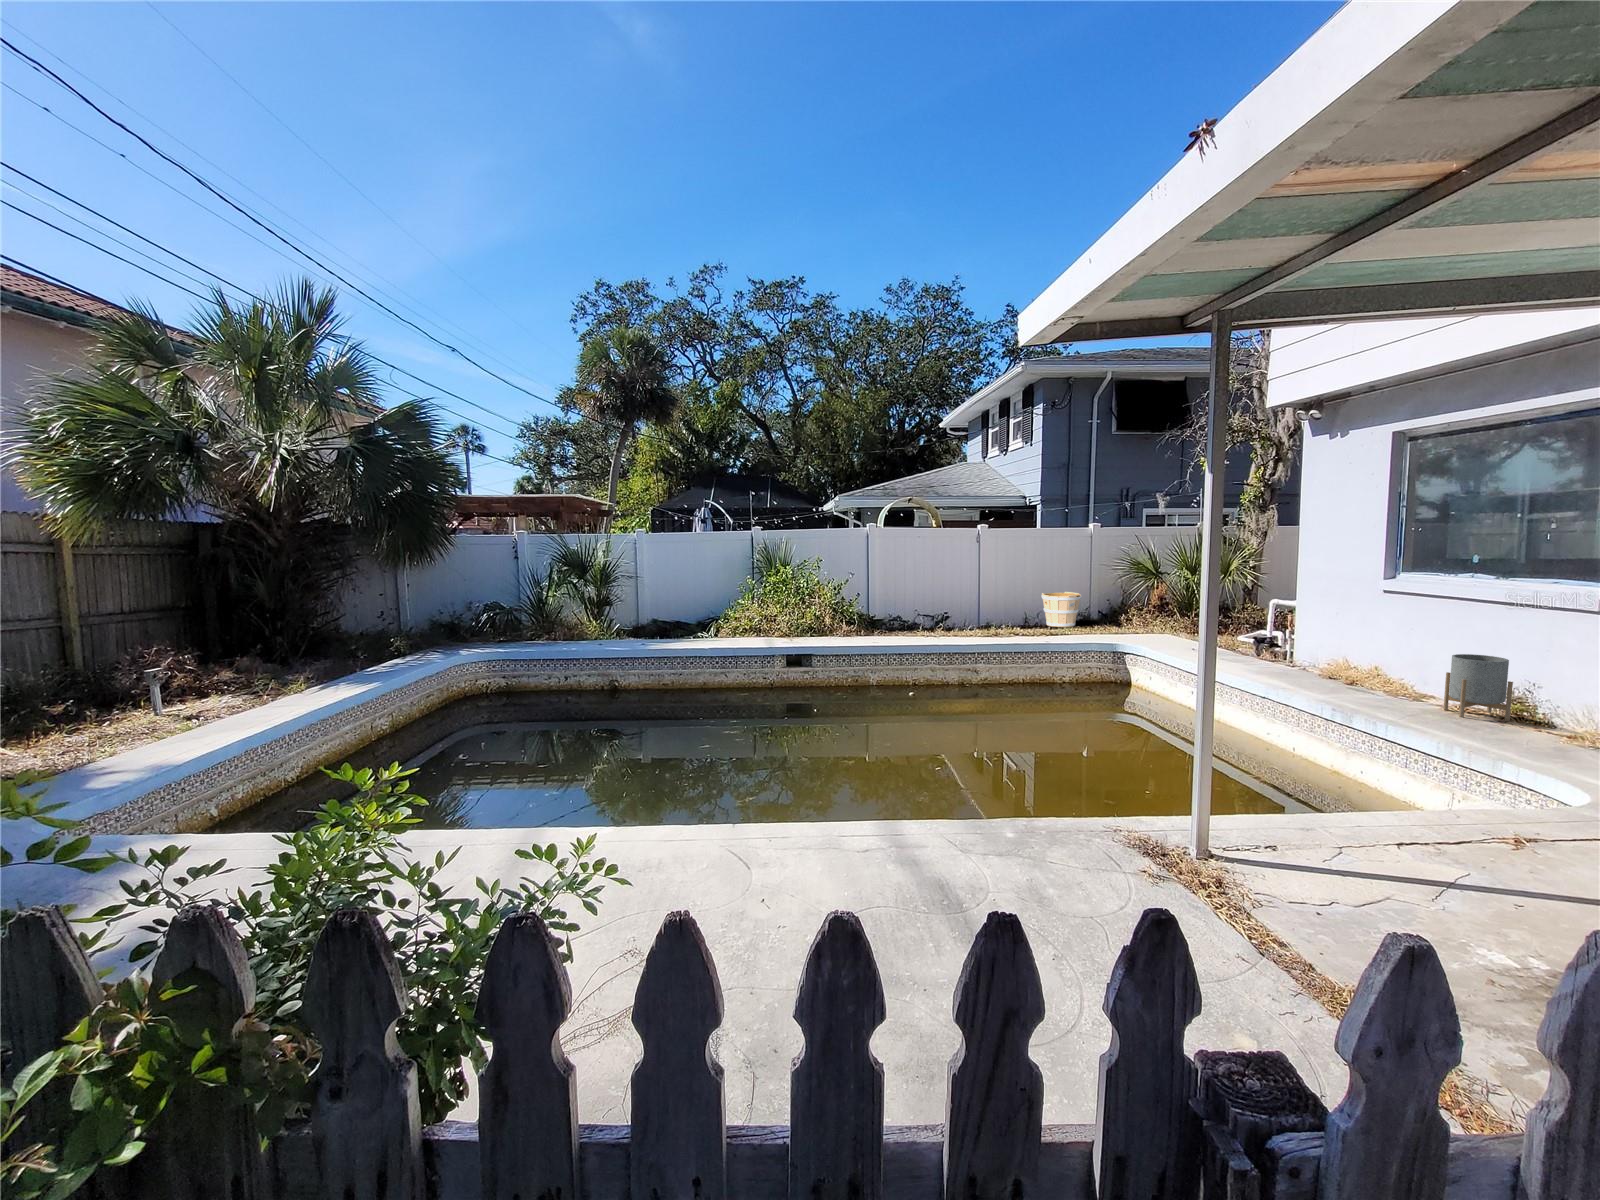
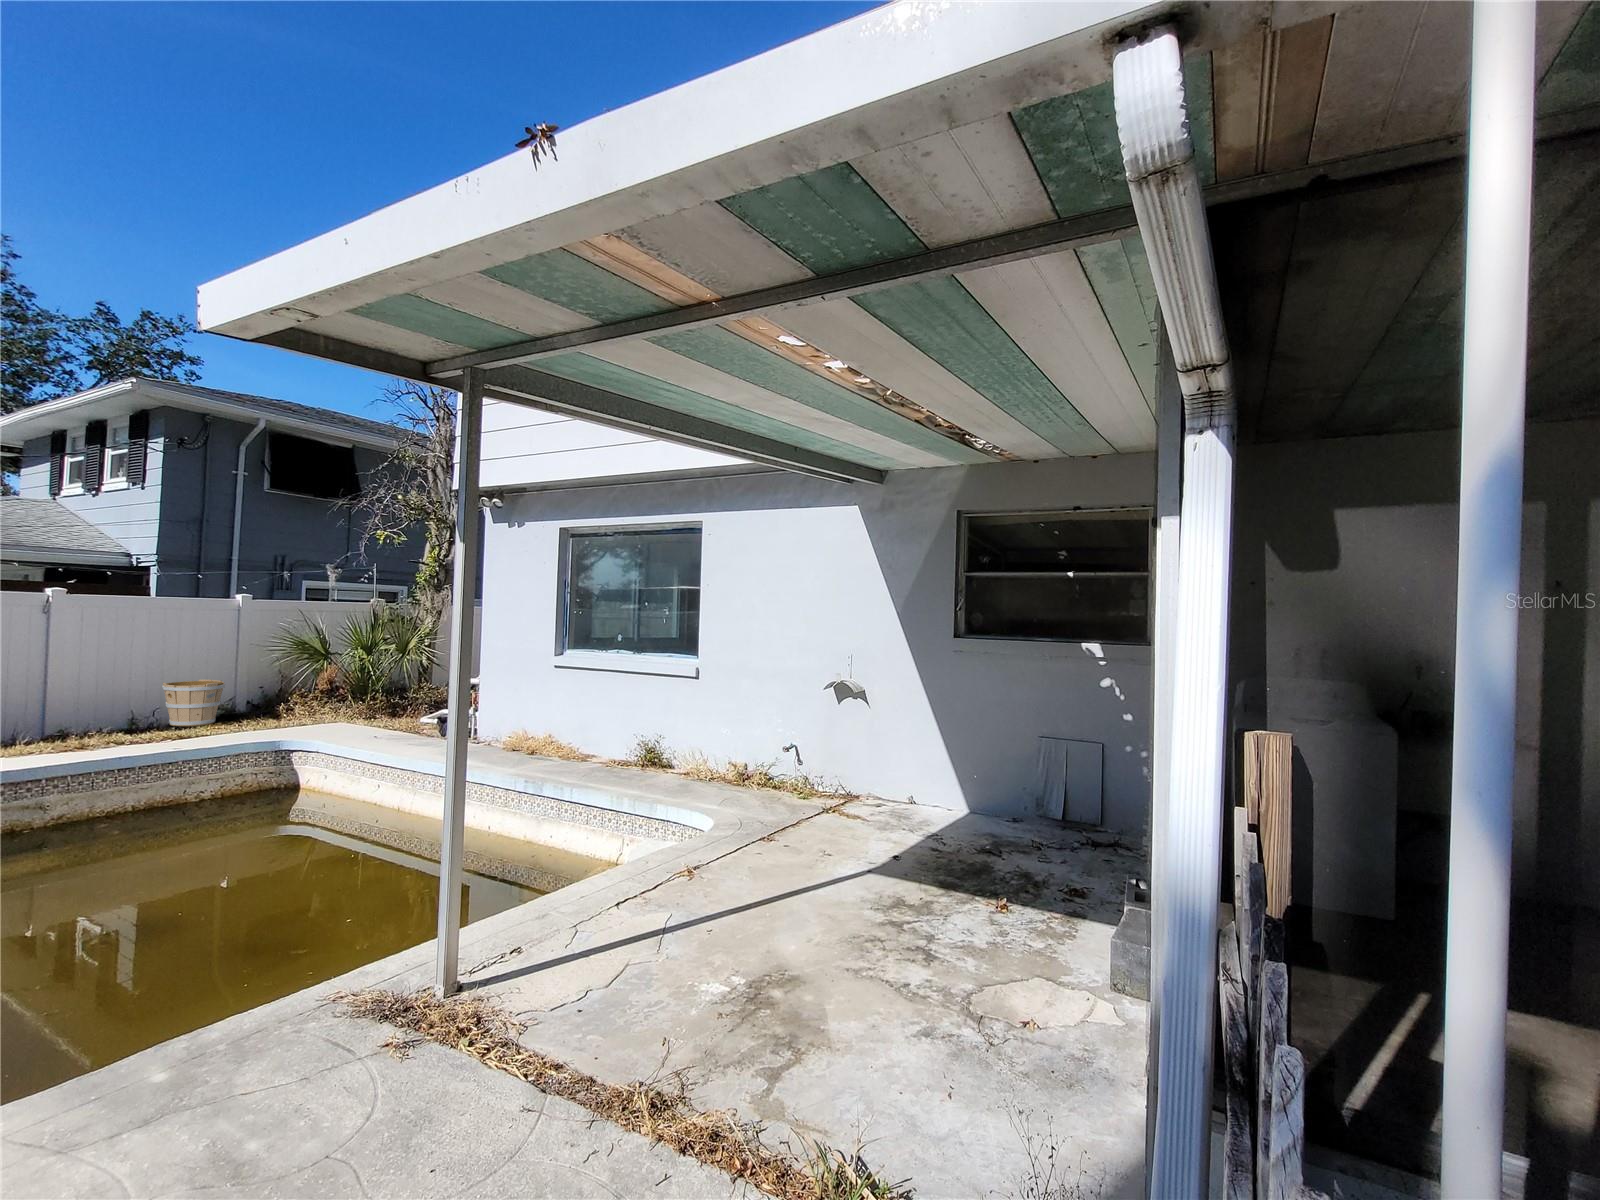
planter: present [1443,654,1513,721] -> none [602,716,647,771]

